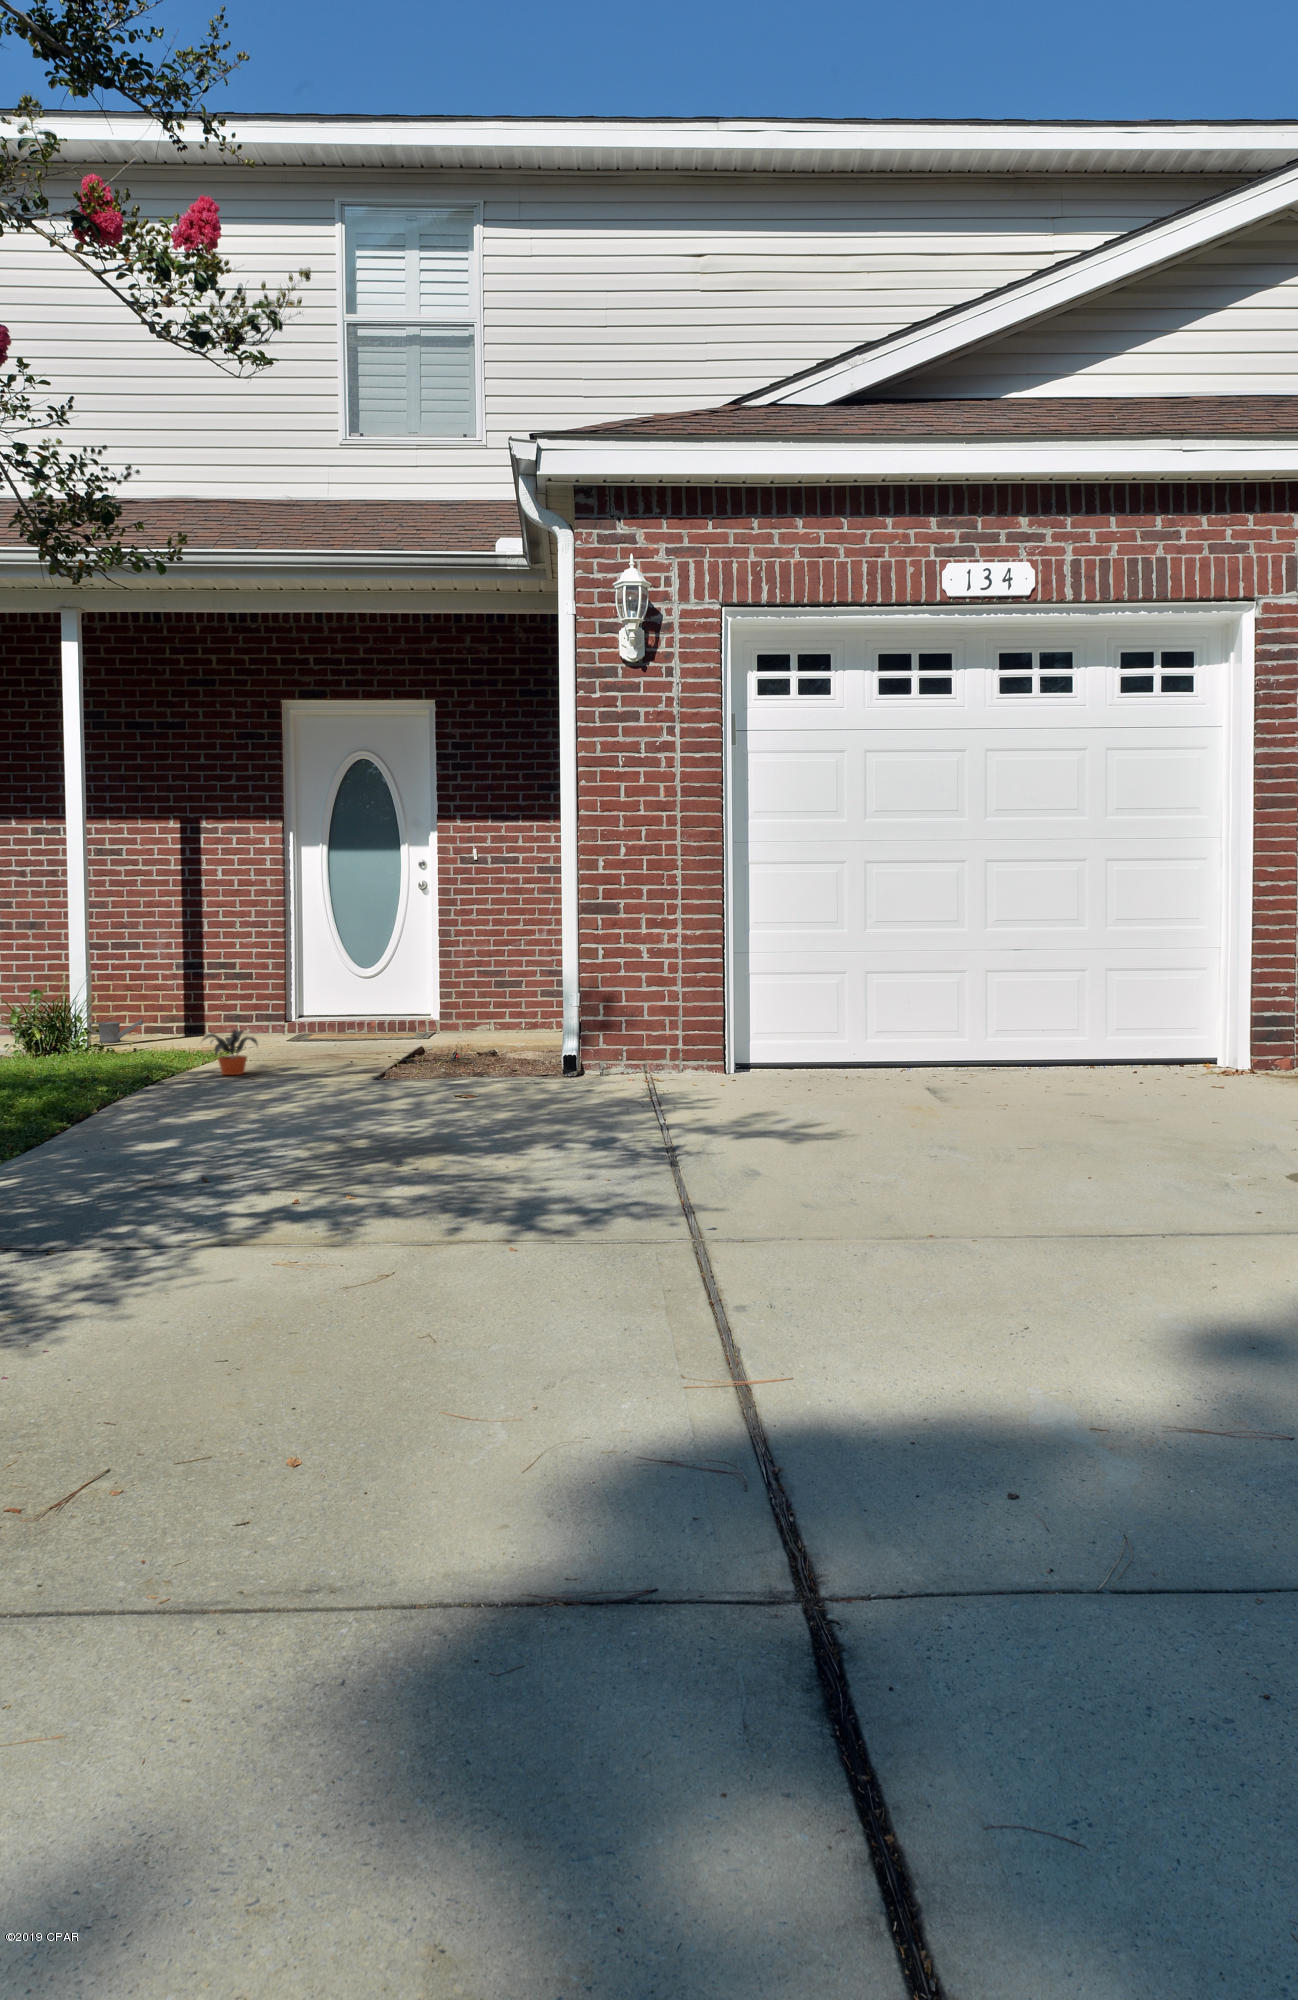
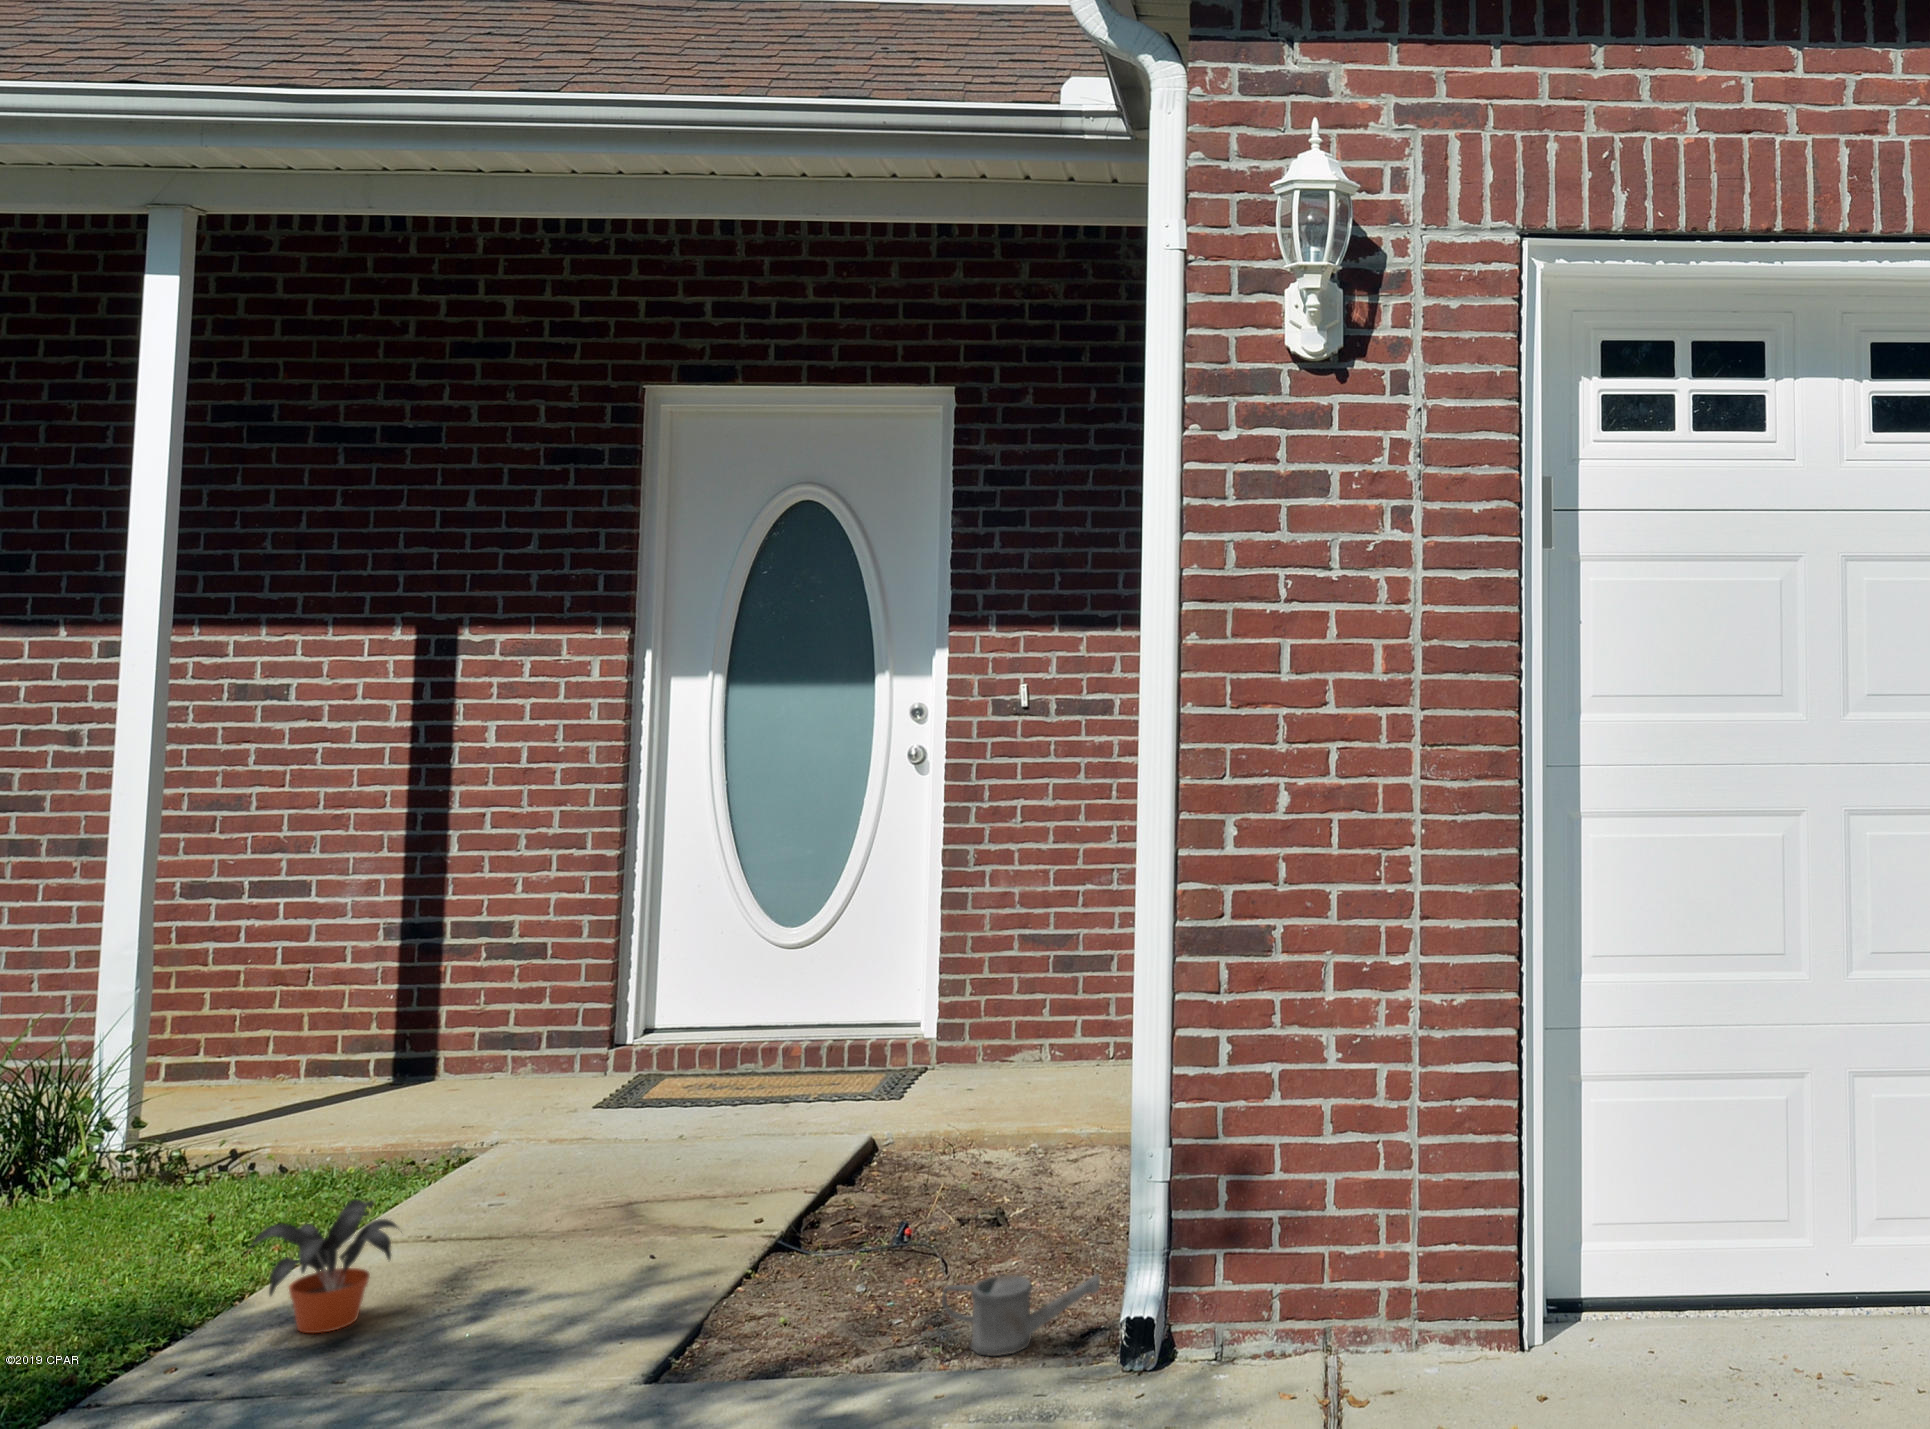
watering can: present [89,1019,143,1043] -> present [942,1273,1100,1356]

